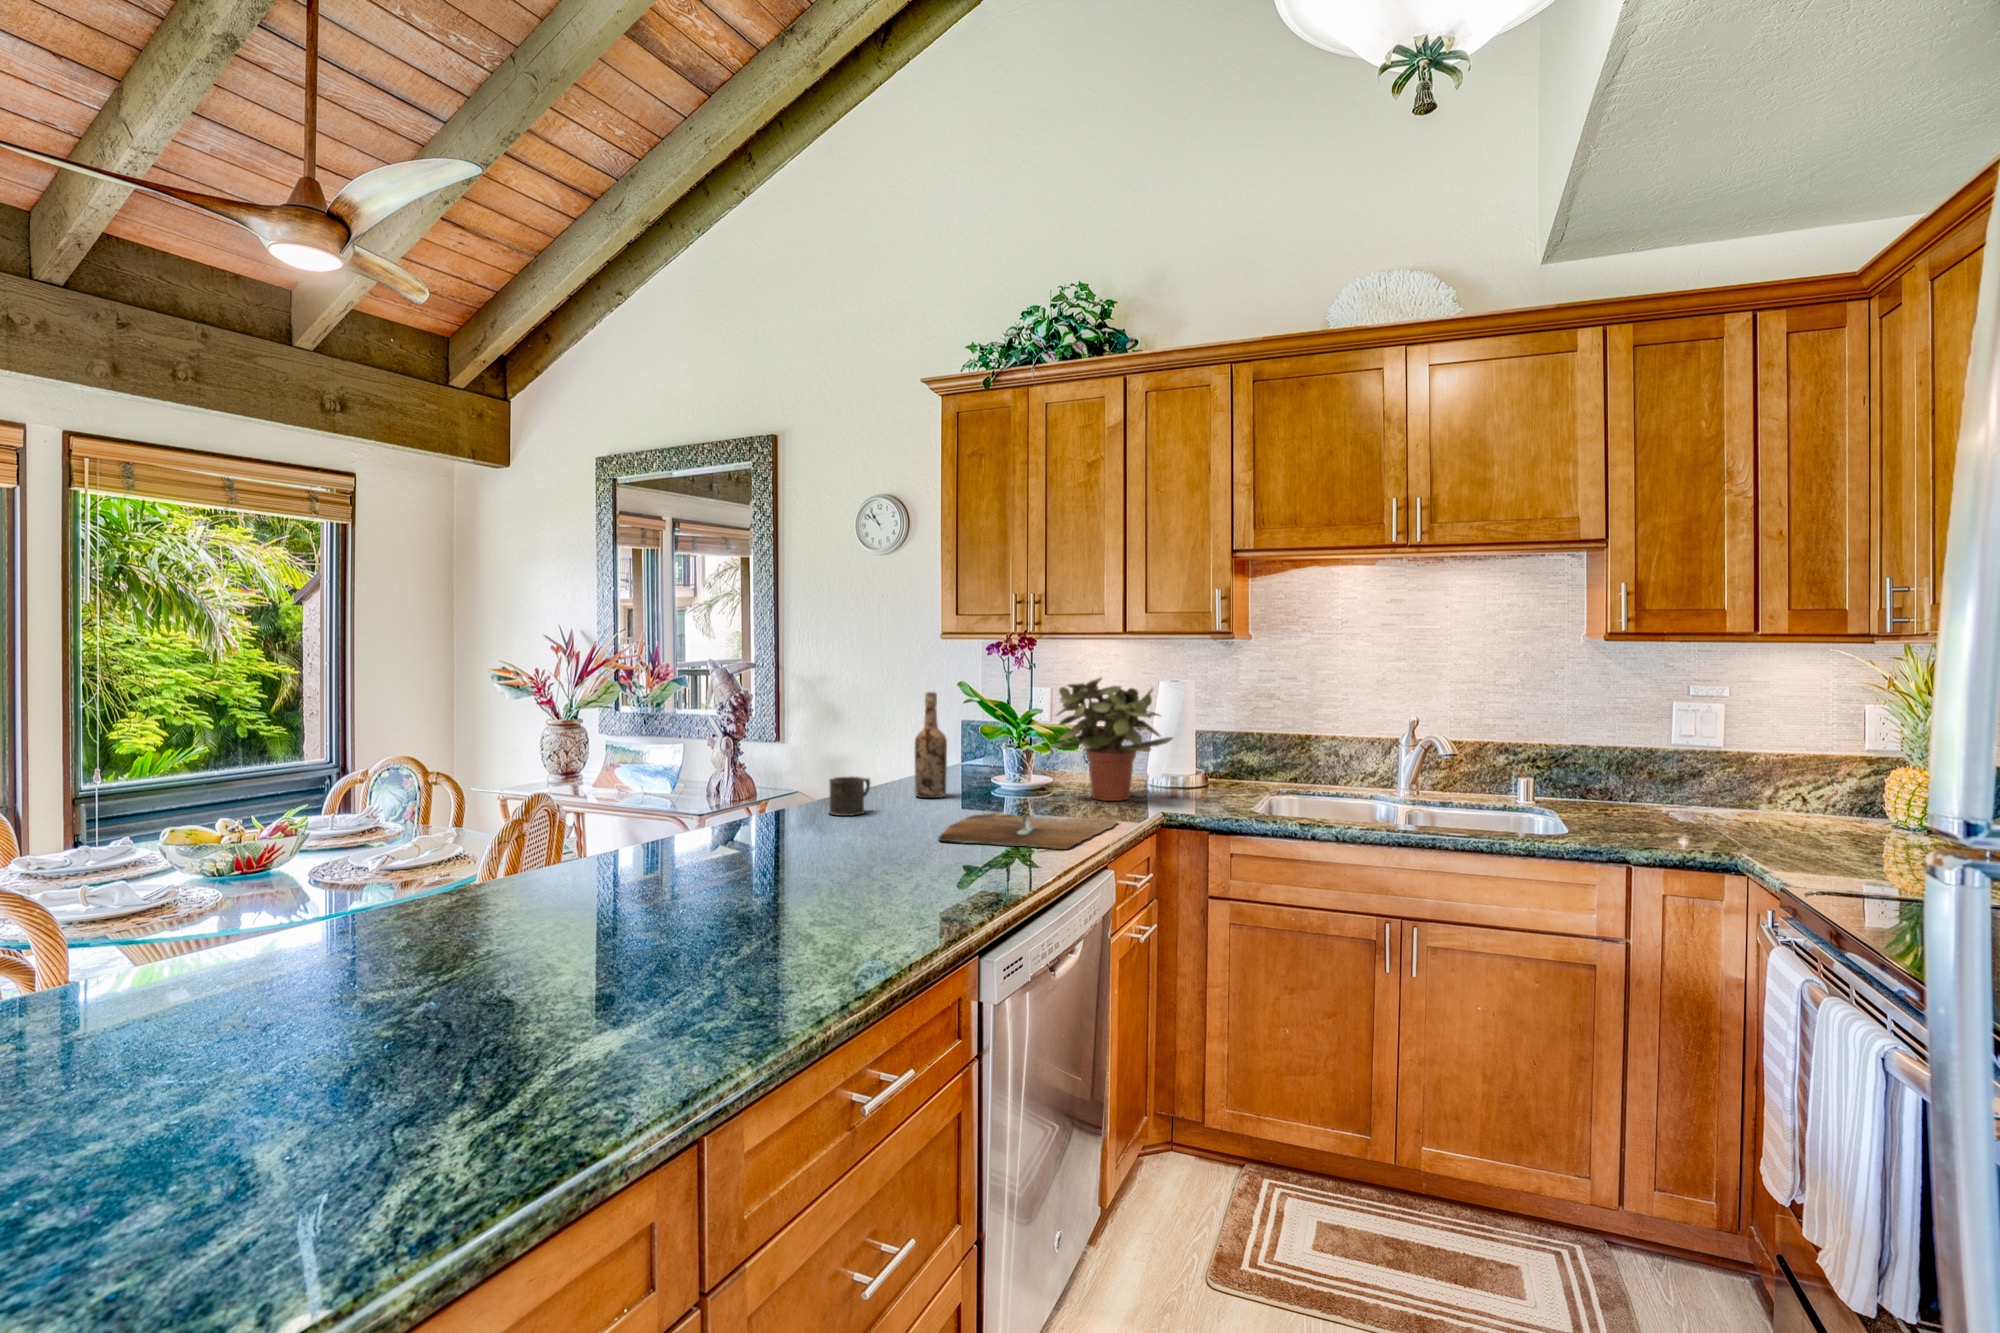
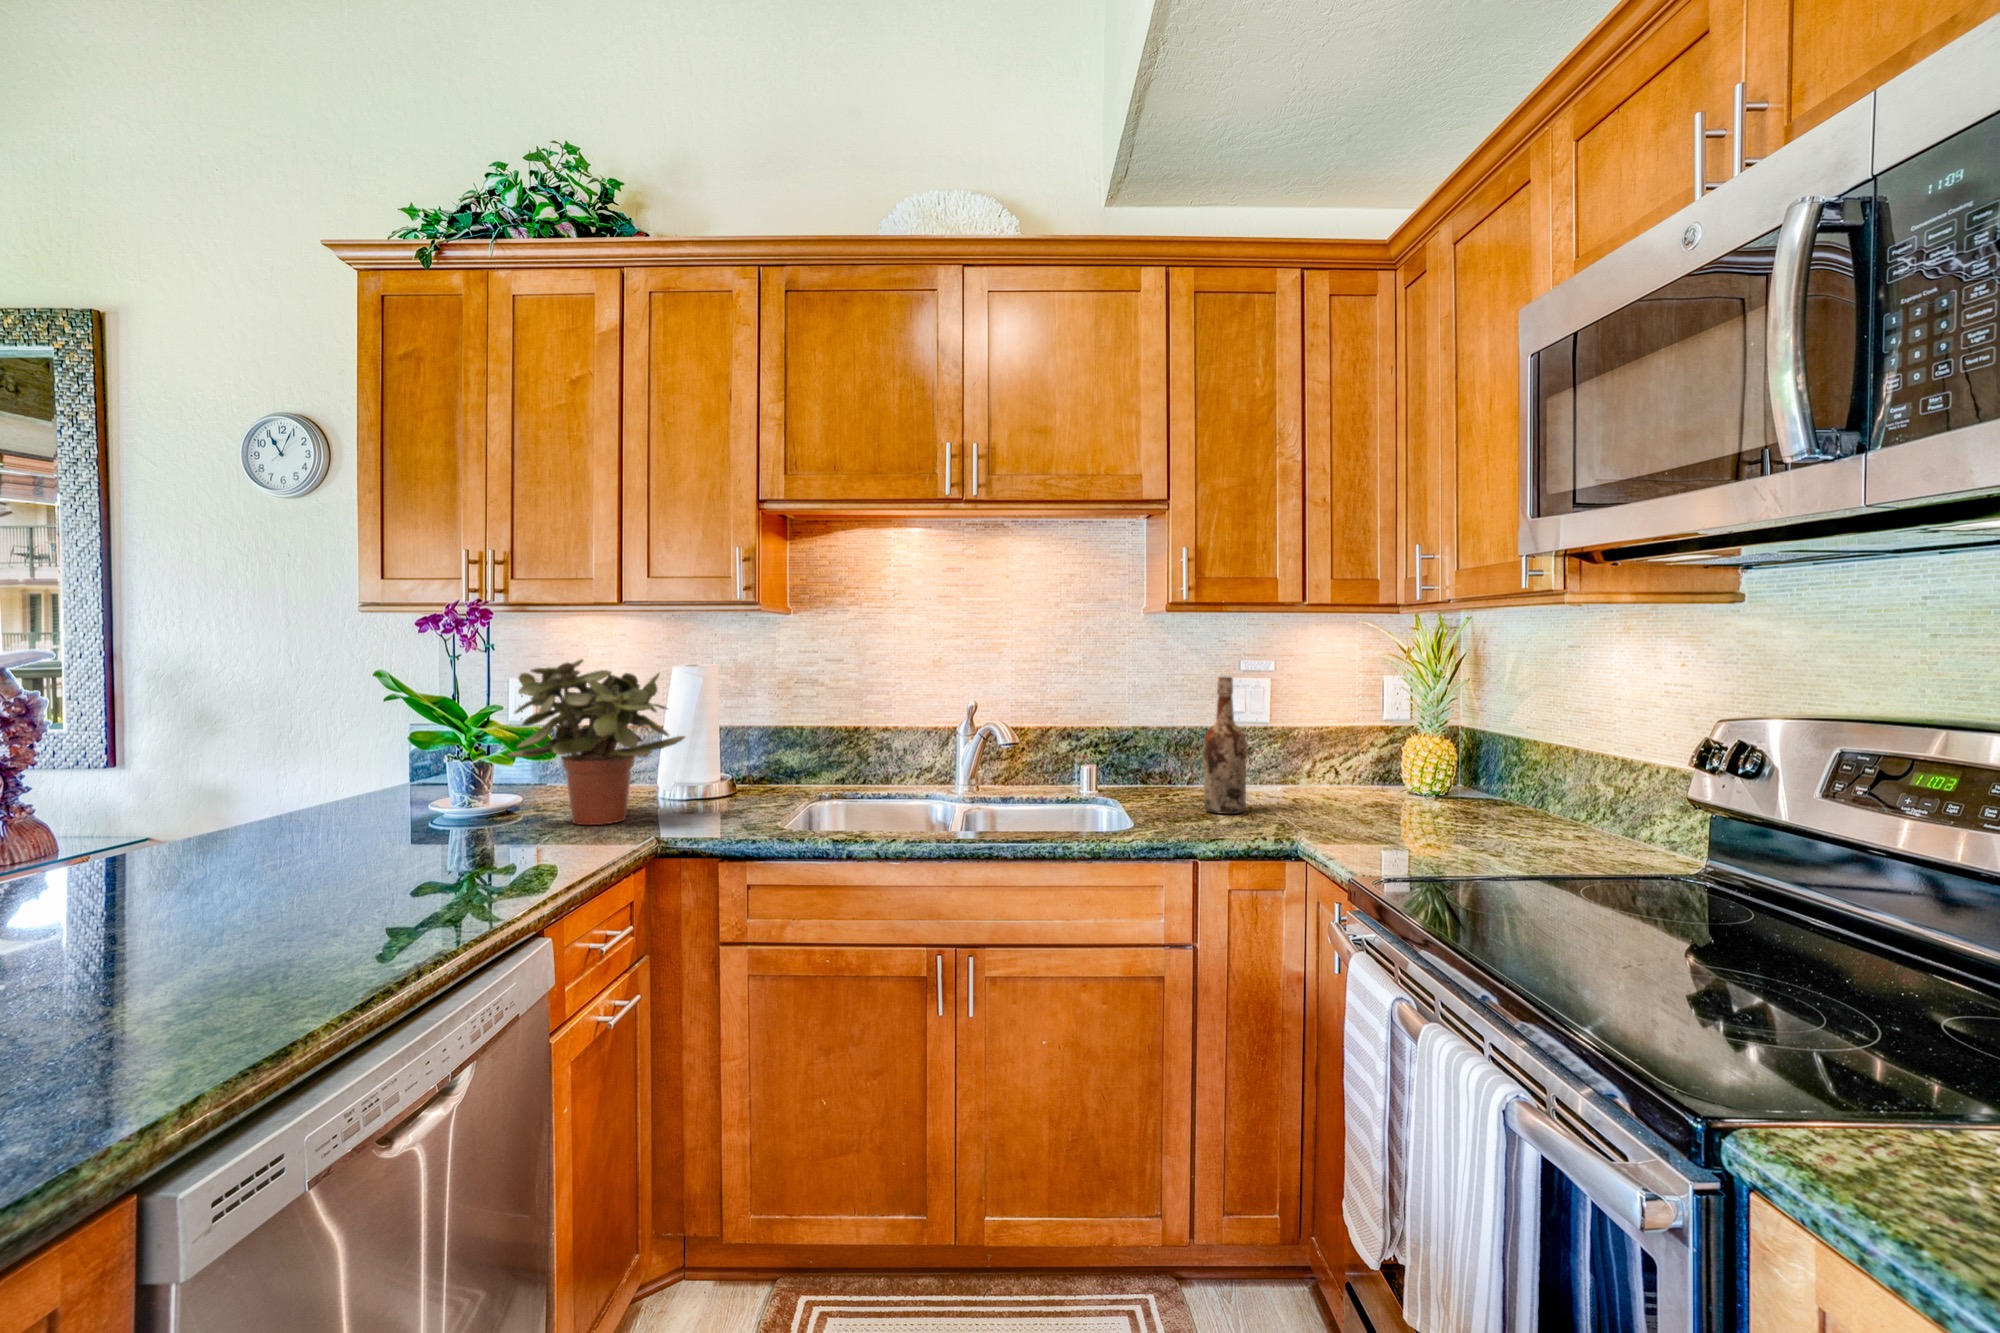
wine bottle: present [915,692,947,798] -> present [1203,677,1247,814]
mug: present [829,777,870,816] -> none [85,818,177,885]
cutting board: present [939,812,1117,849] -> none [253,854,589,919]

